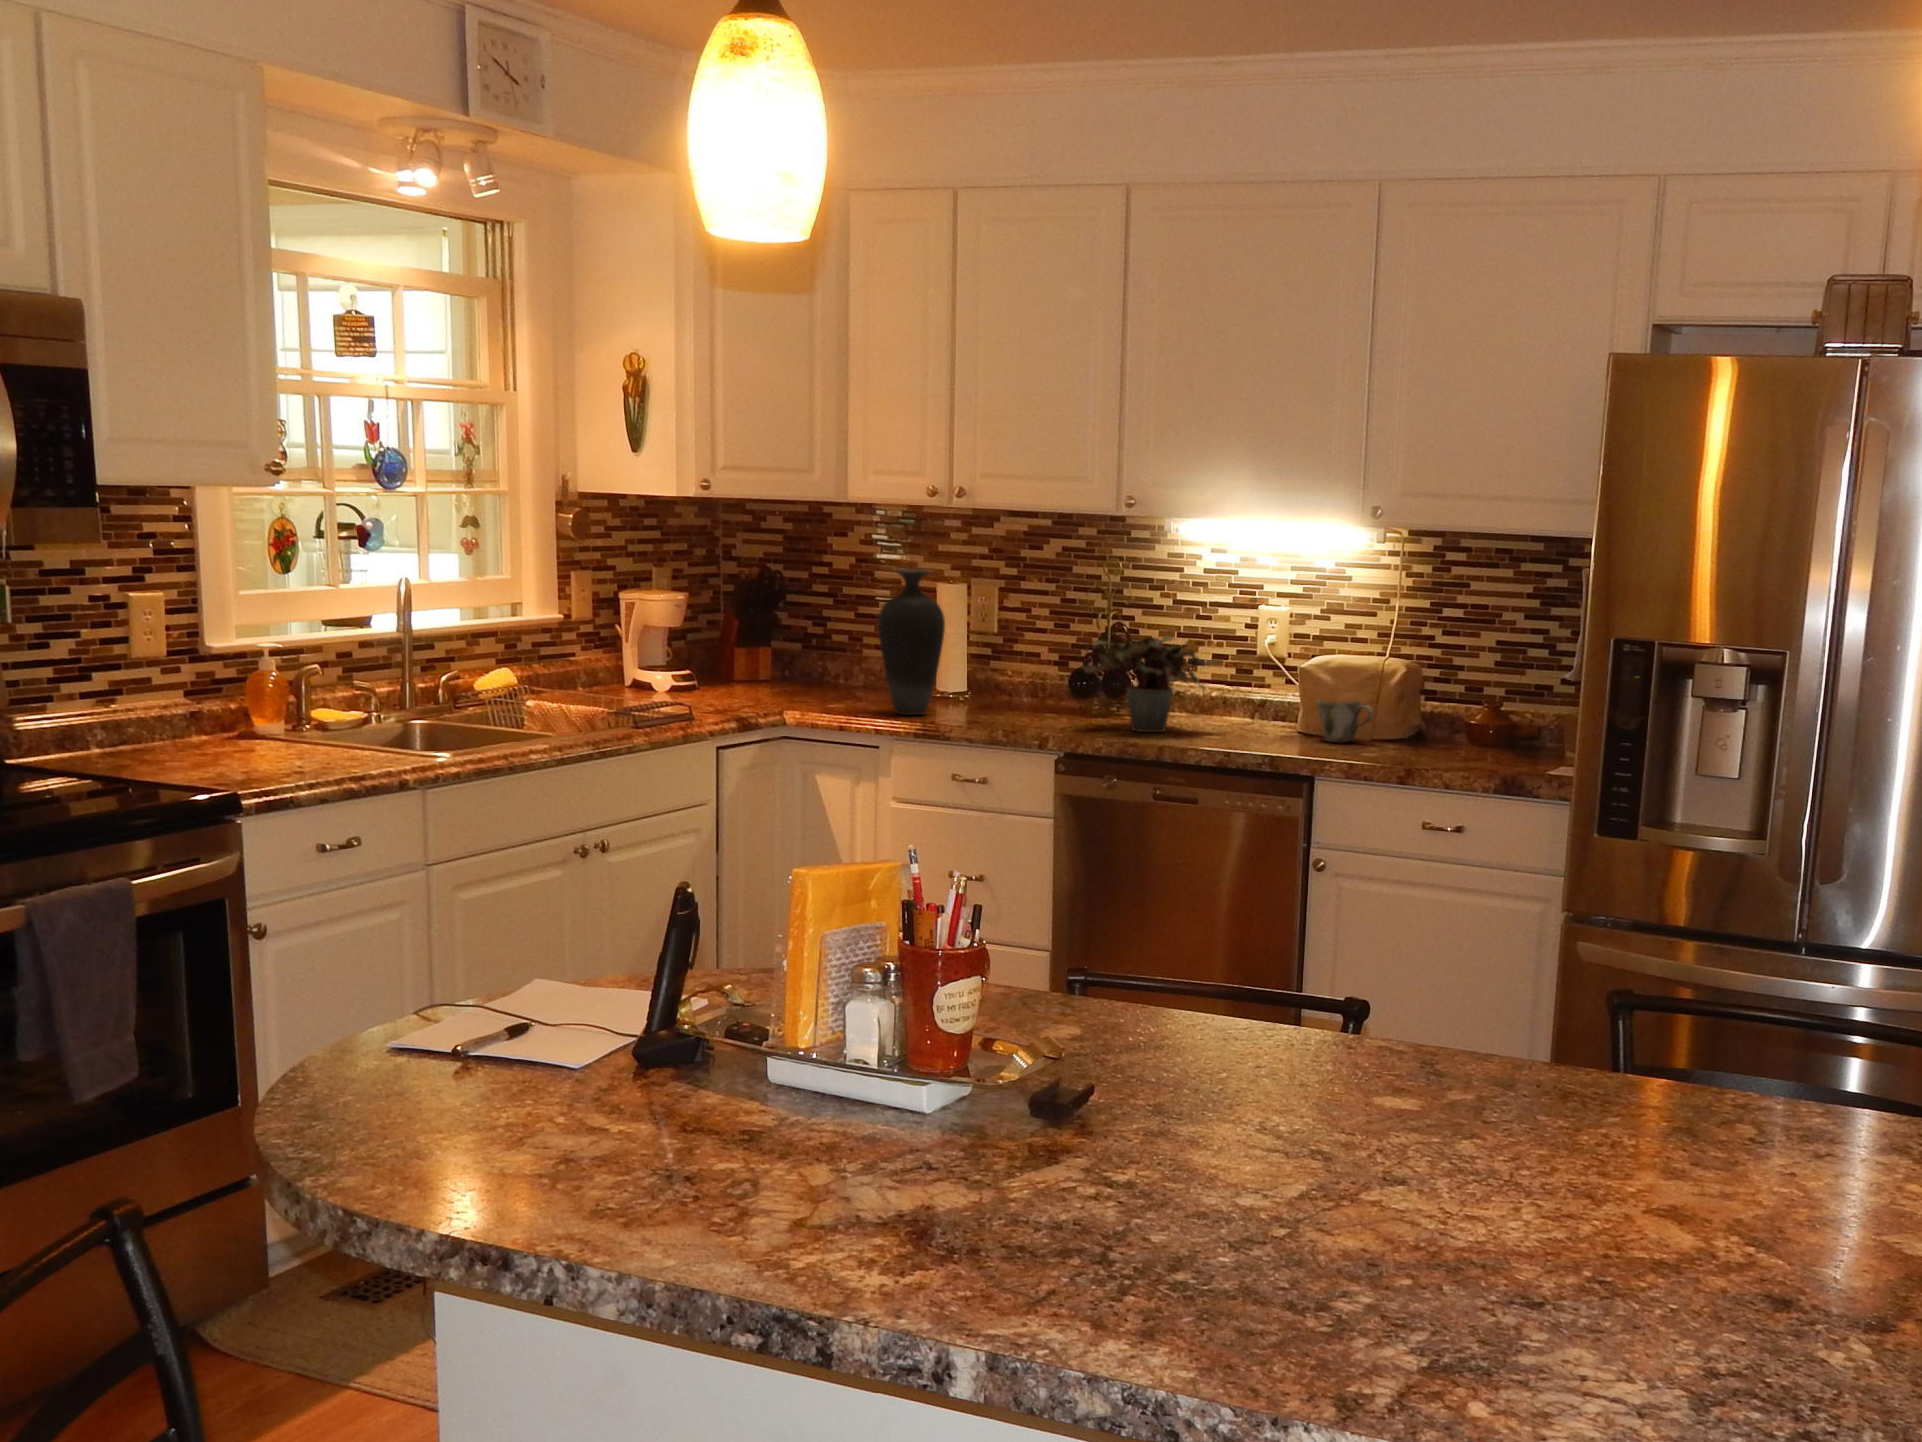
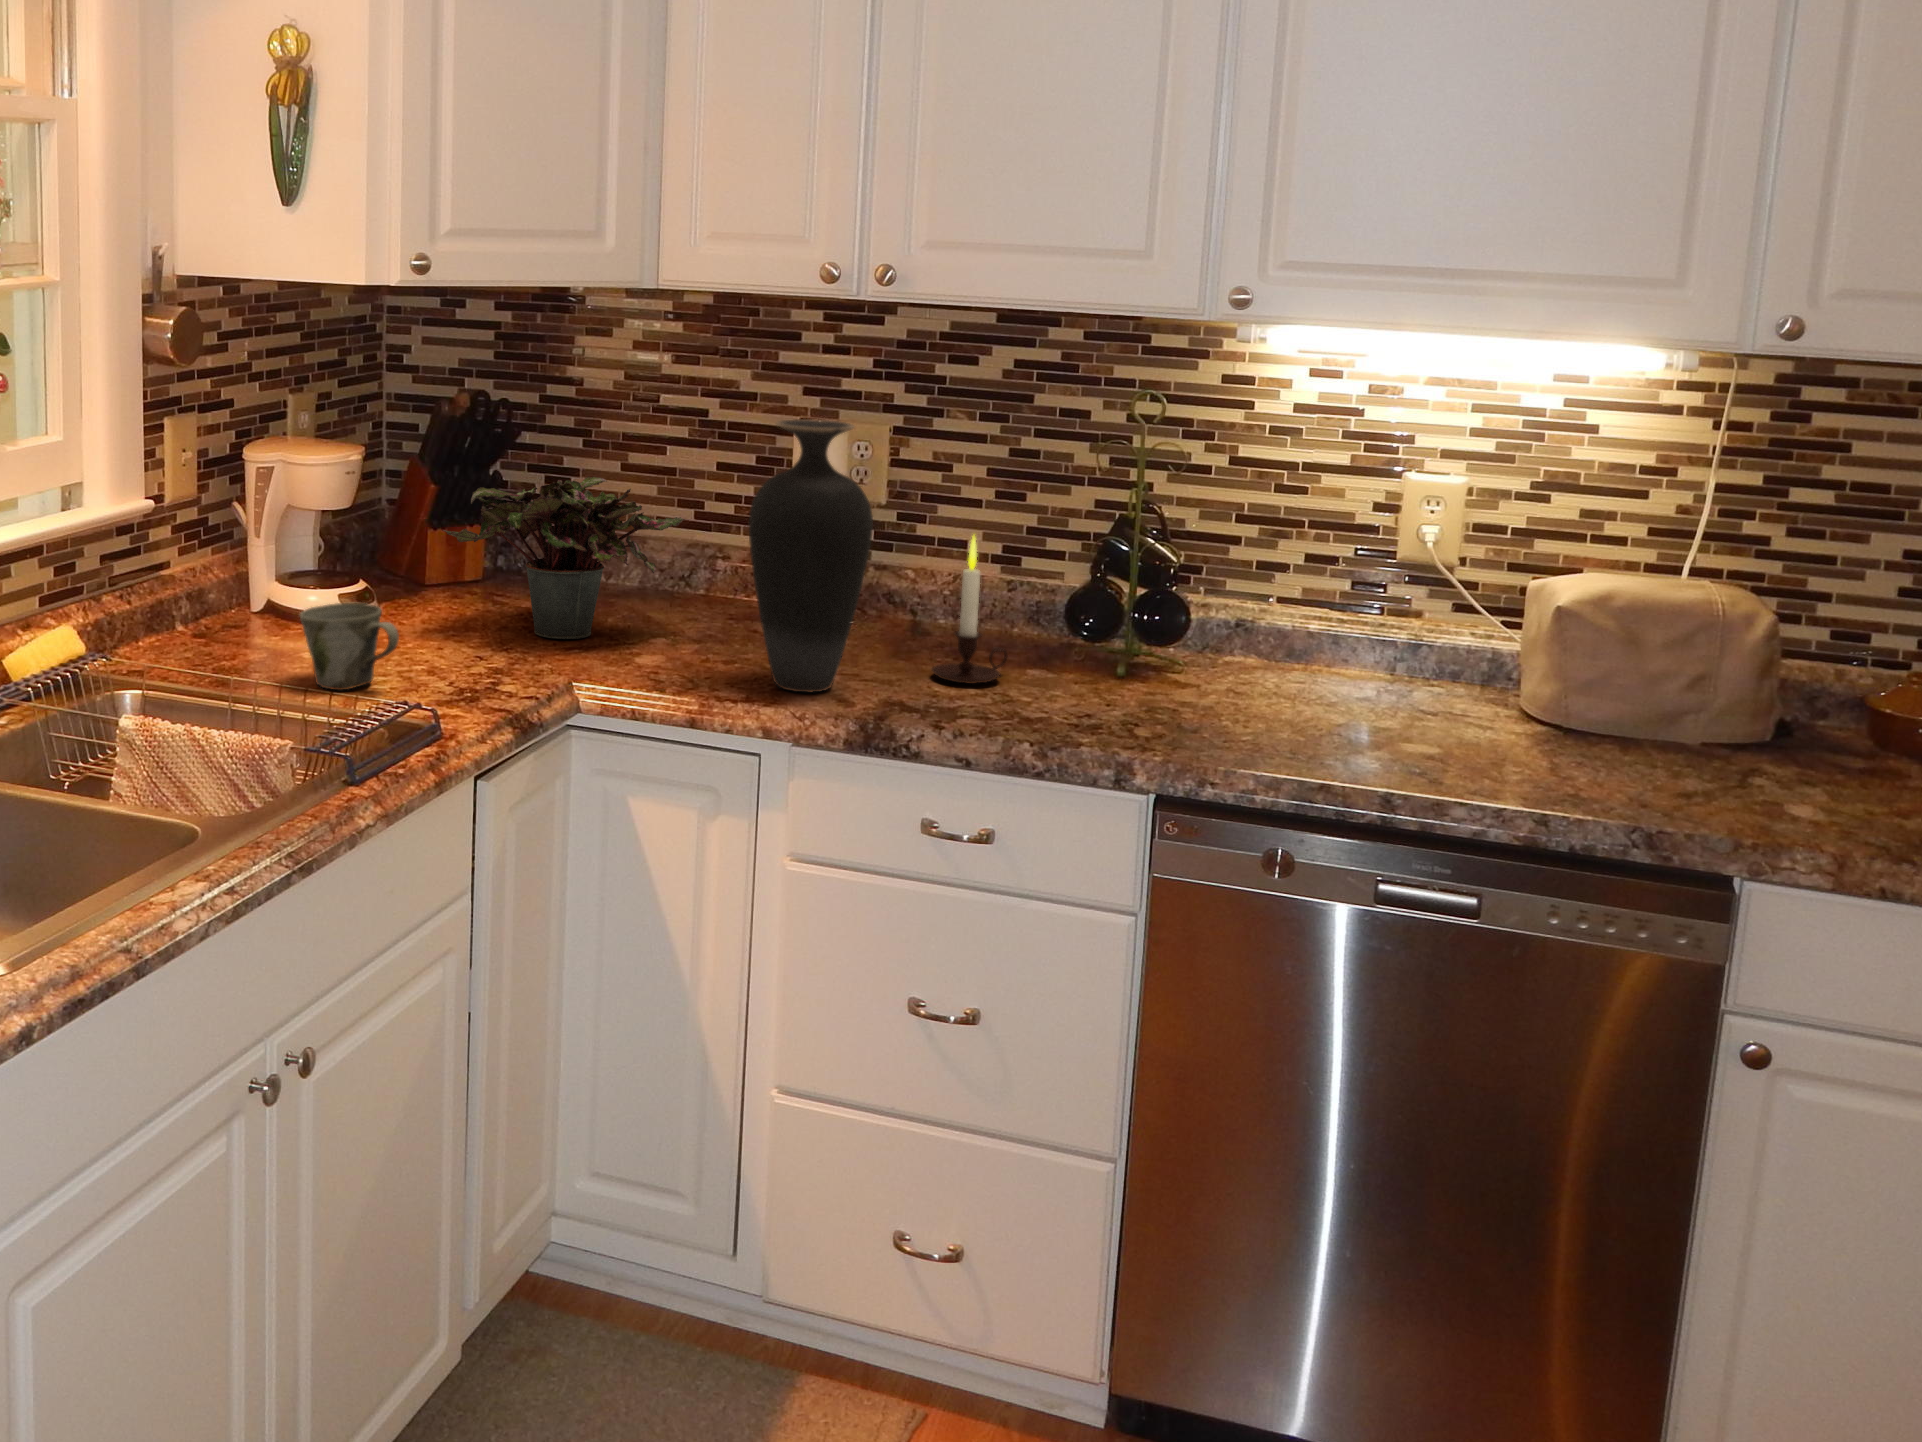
candle: none [987,633,1032,715] -> present [932,536,1008,684]
potted plant: present [1081,637,1221,732] -> present [443,476,685,639]
mug: present [1317,700,1373,743] -> present [300,602,399,690]

